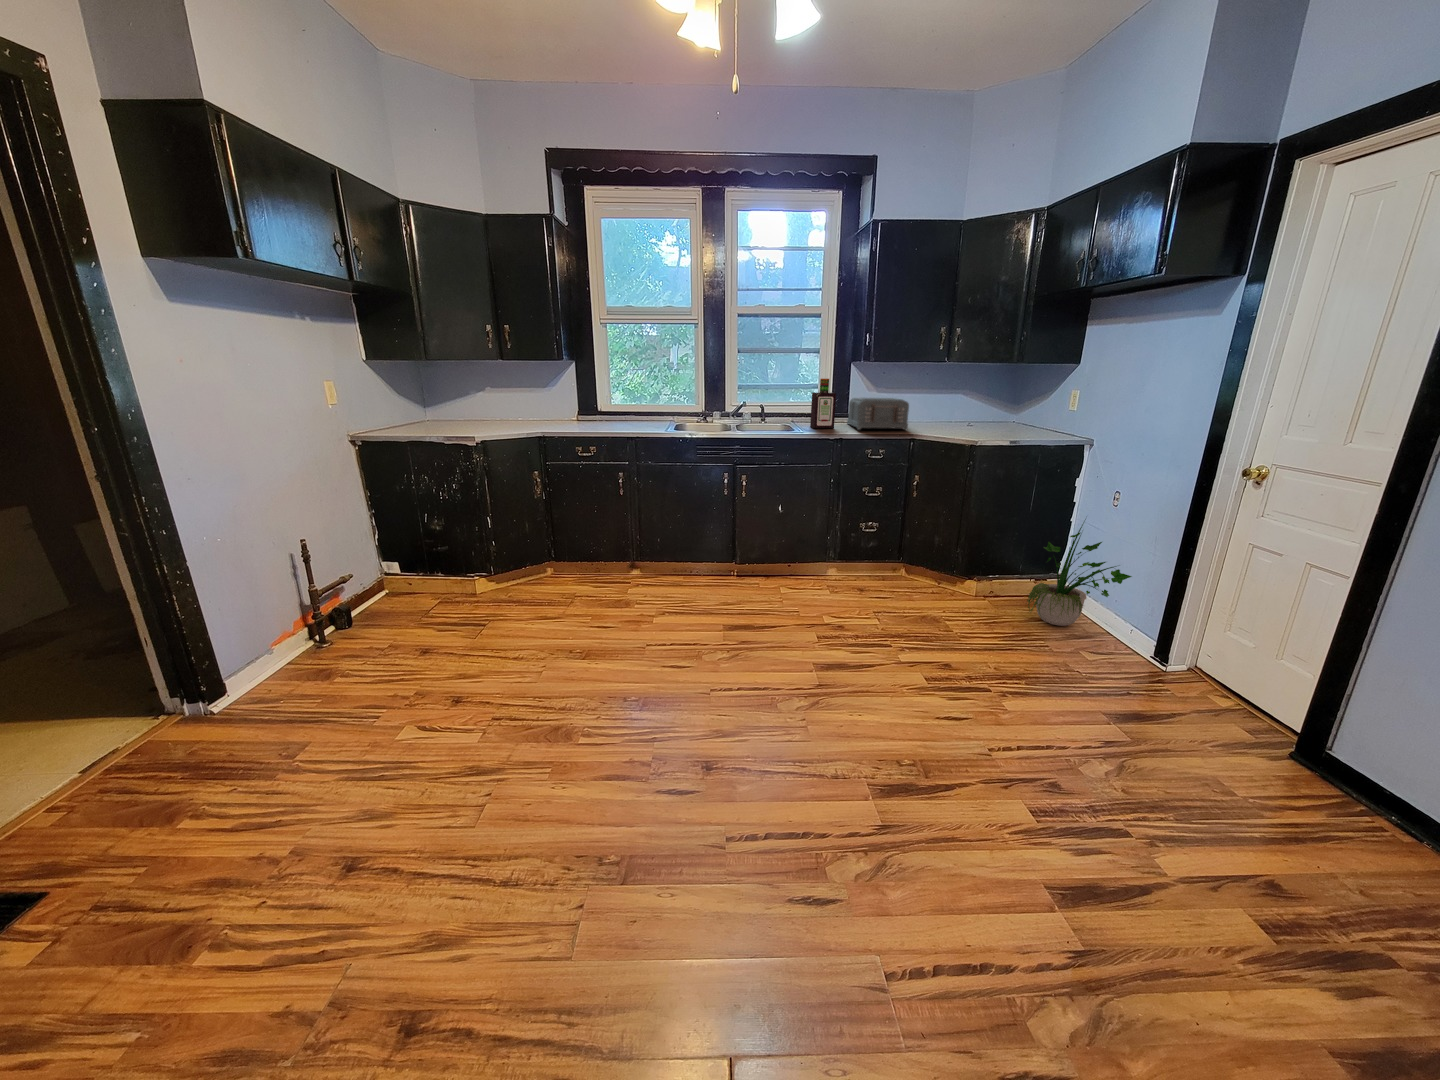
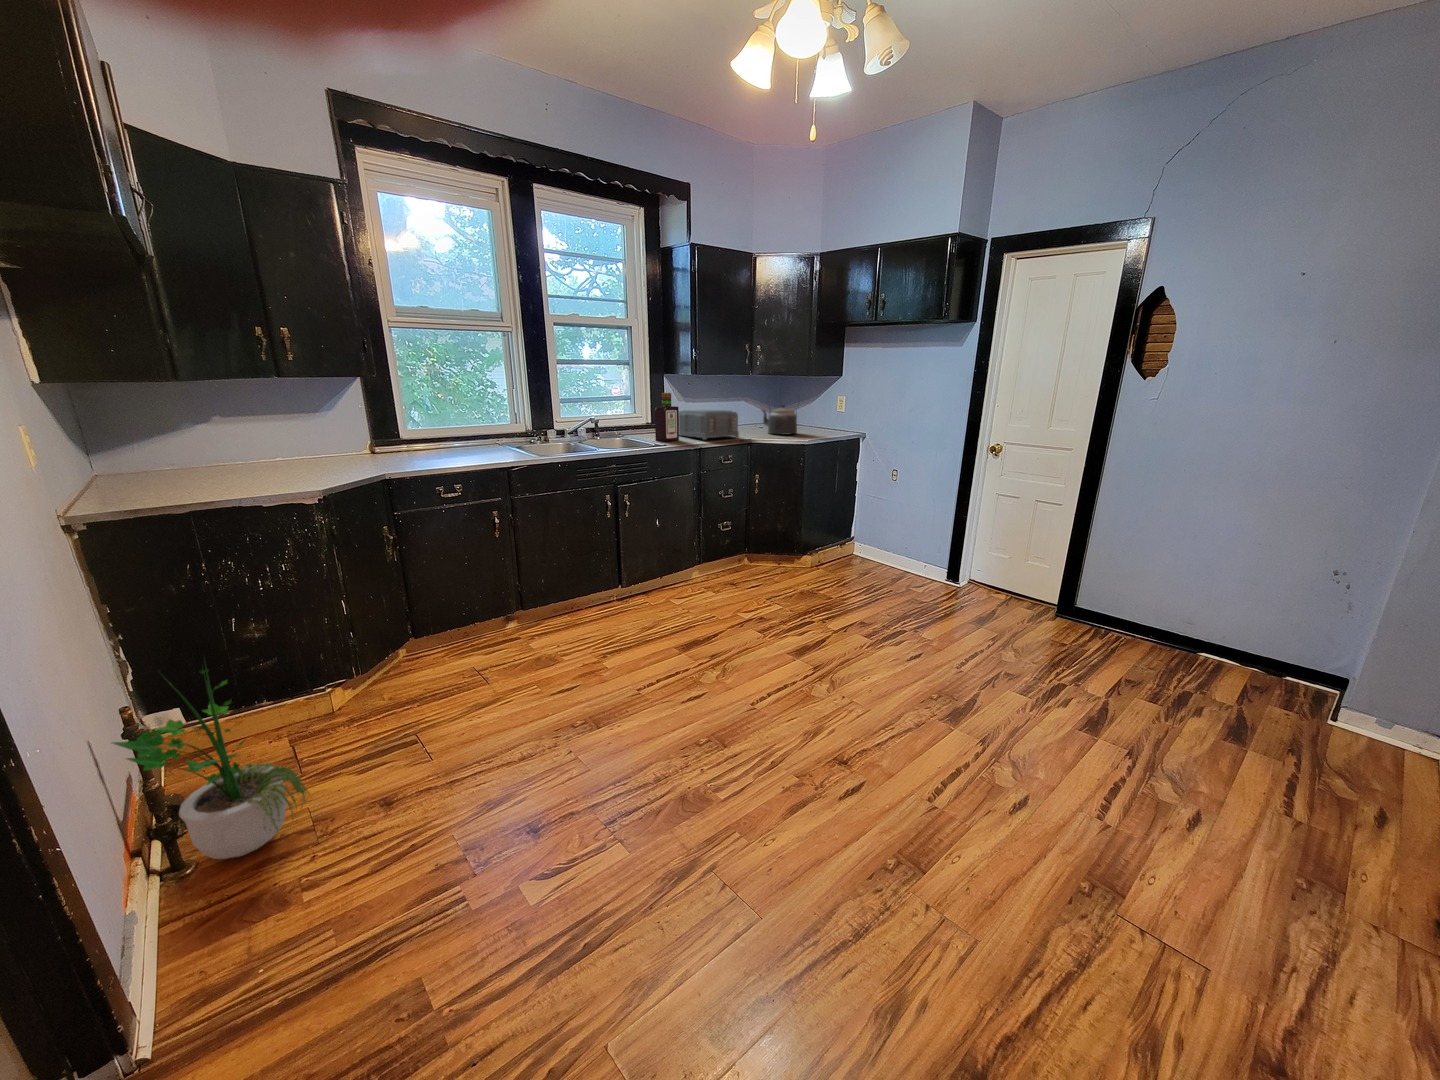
kettle: none [960,379,1008,431] -> present [761,392,797,434]
potted plant: present [1027,519,1132,626] -> present [113,669,309,859]

